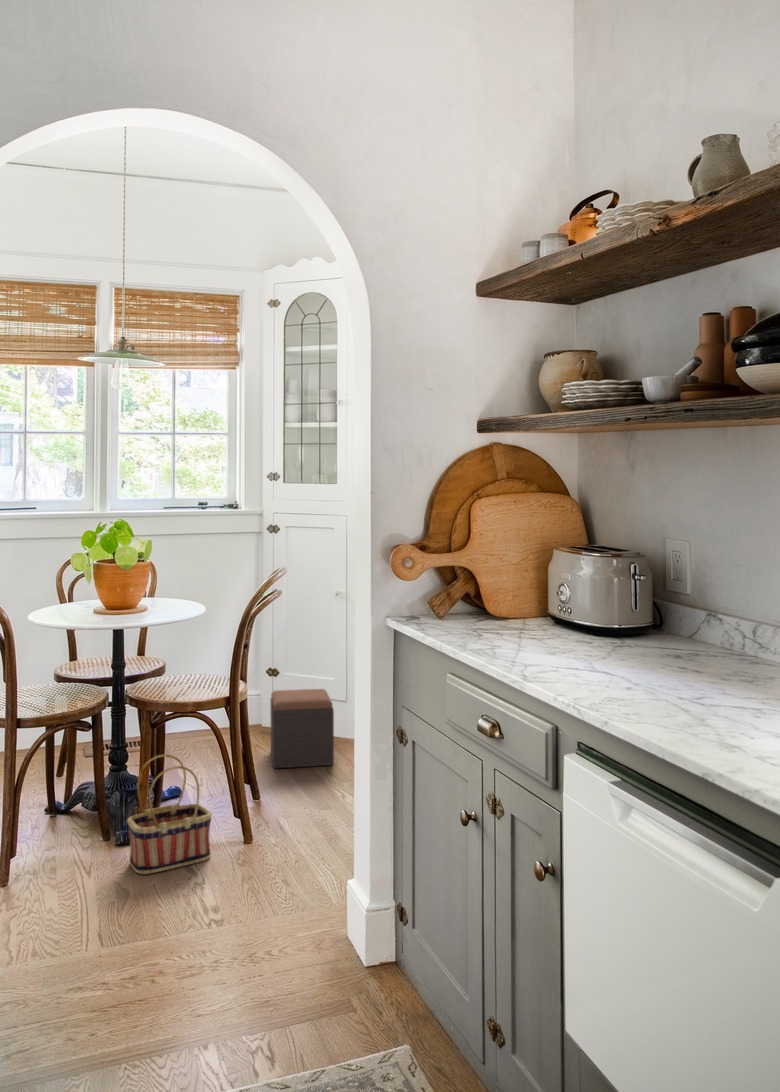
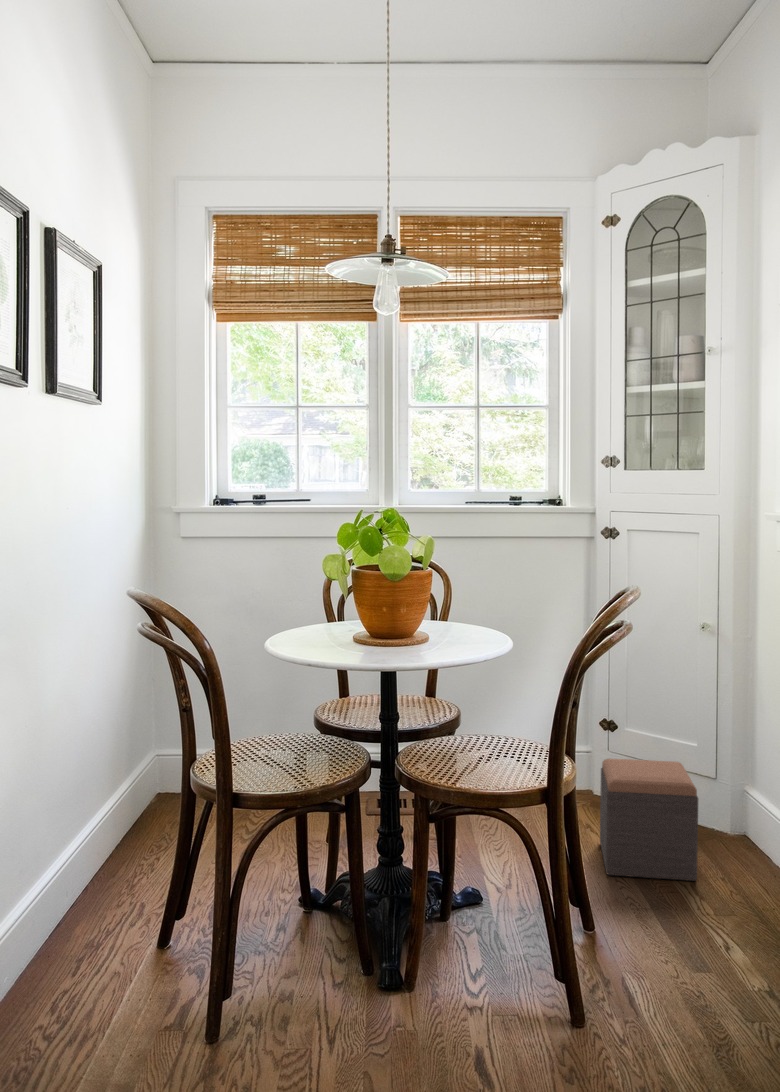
basket: present [127,755,212,874] -> none [393,869,521,1062]

